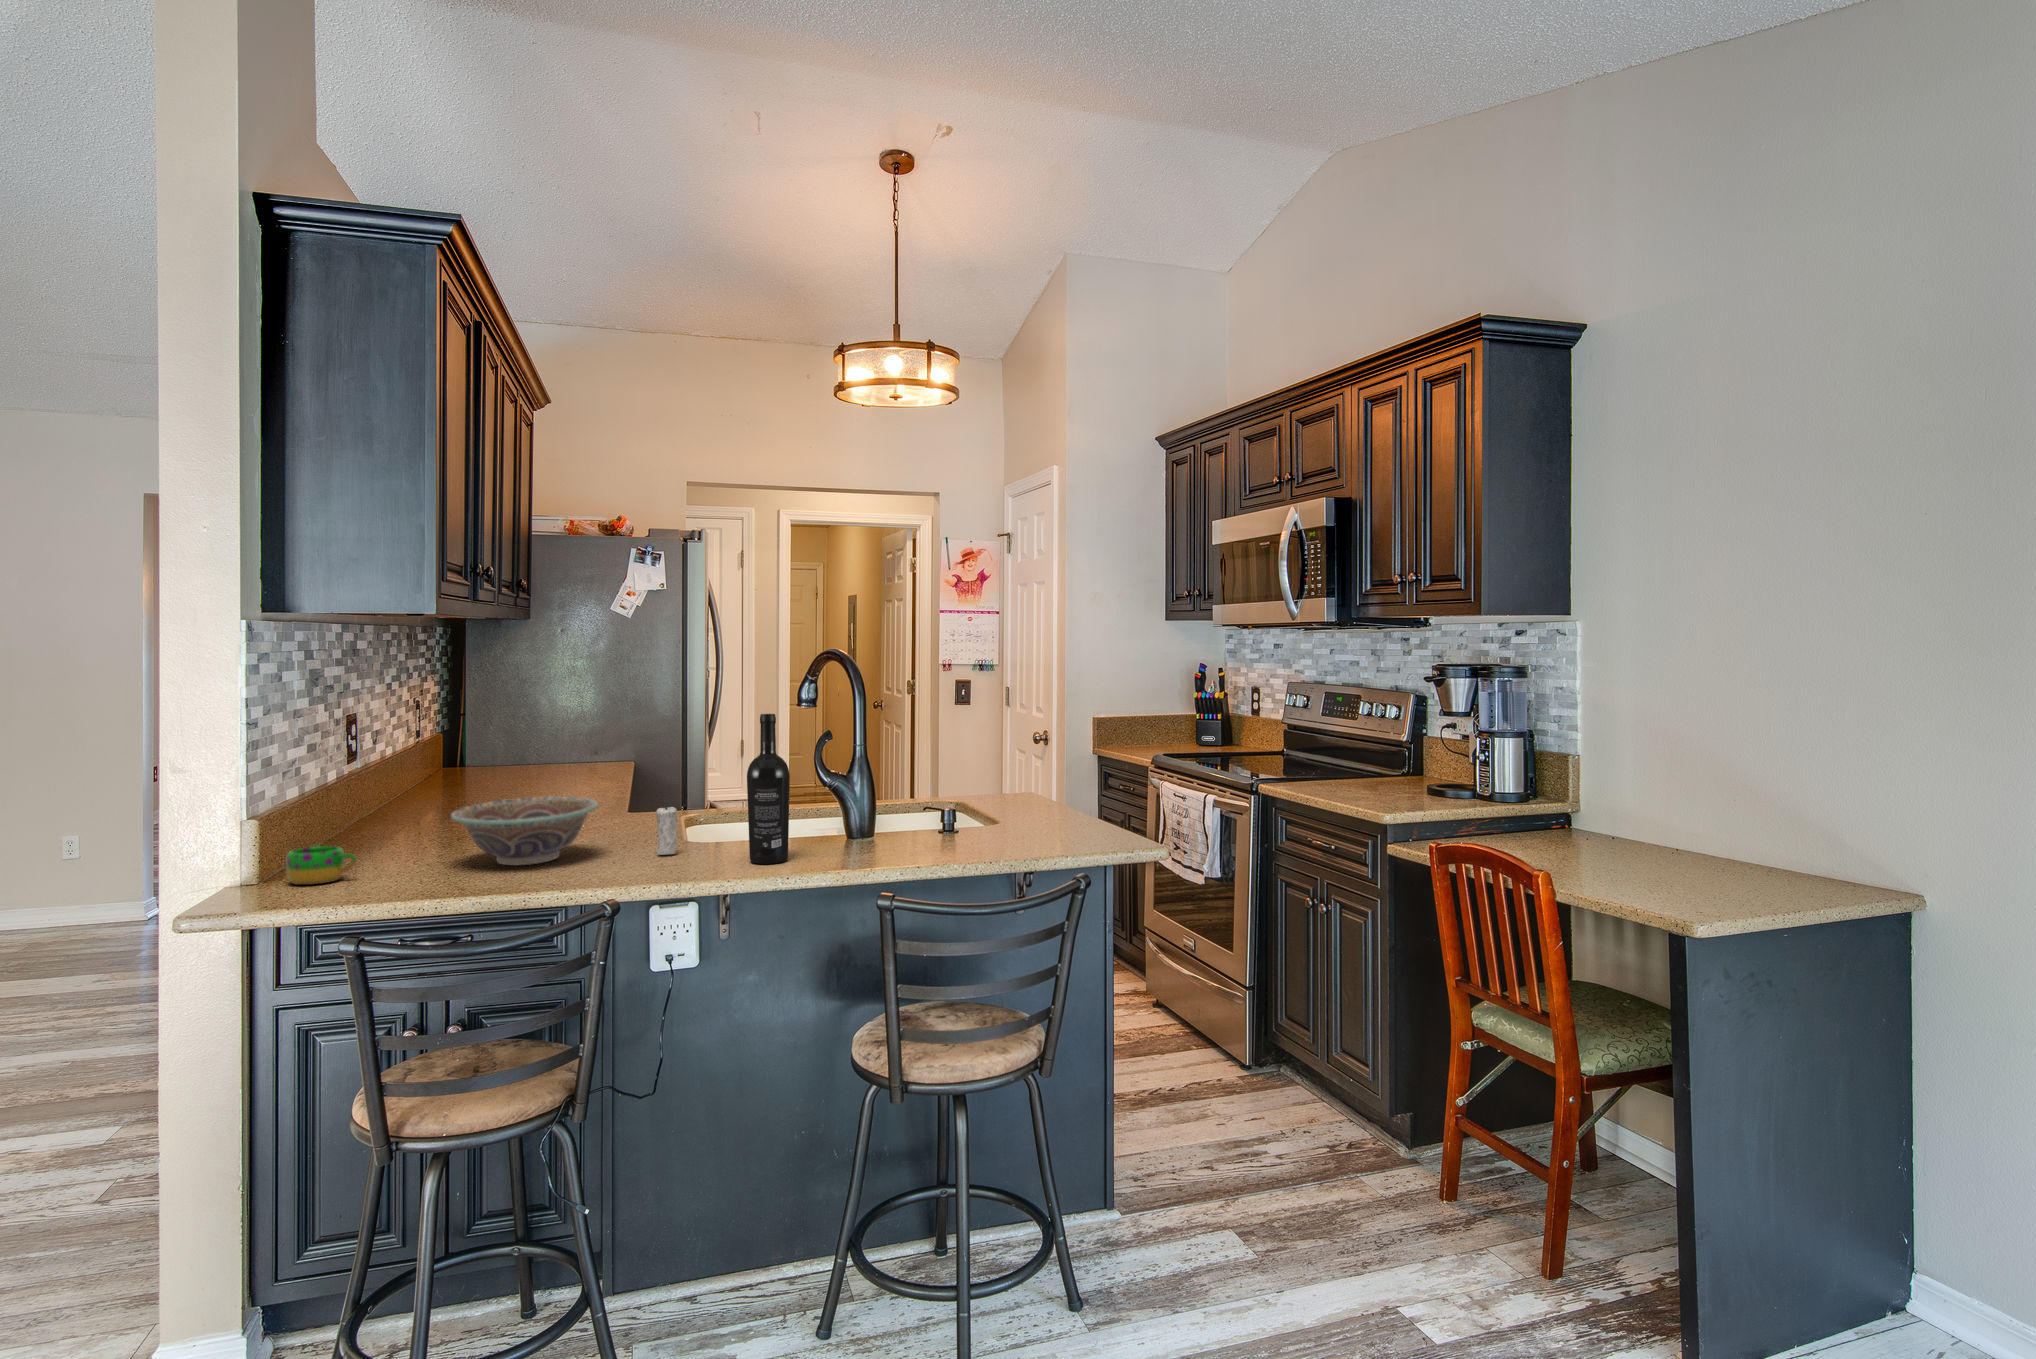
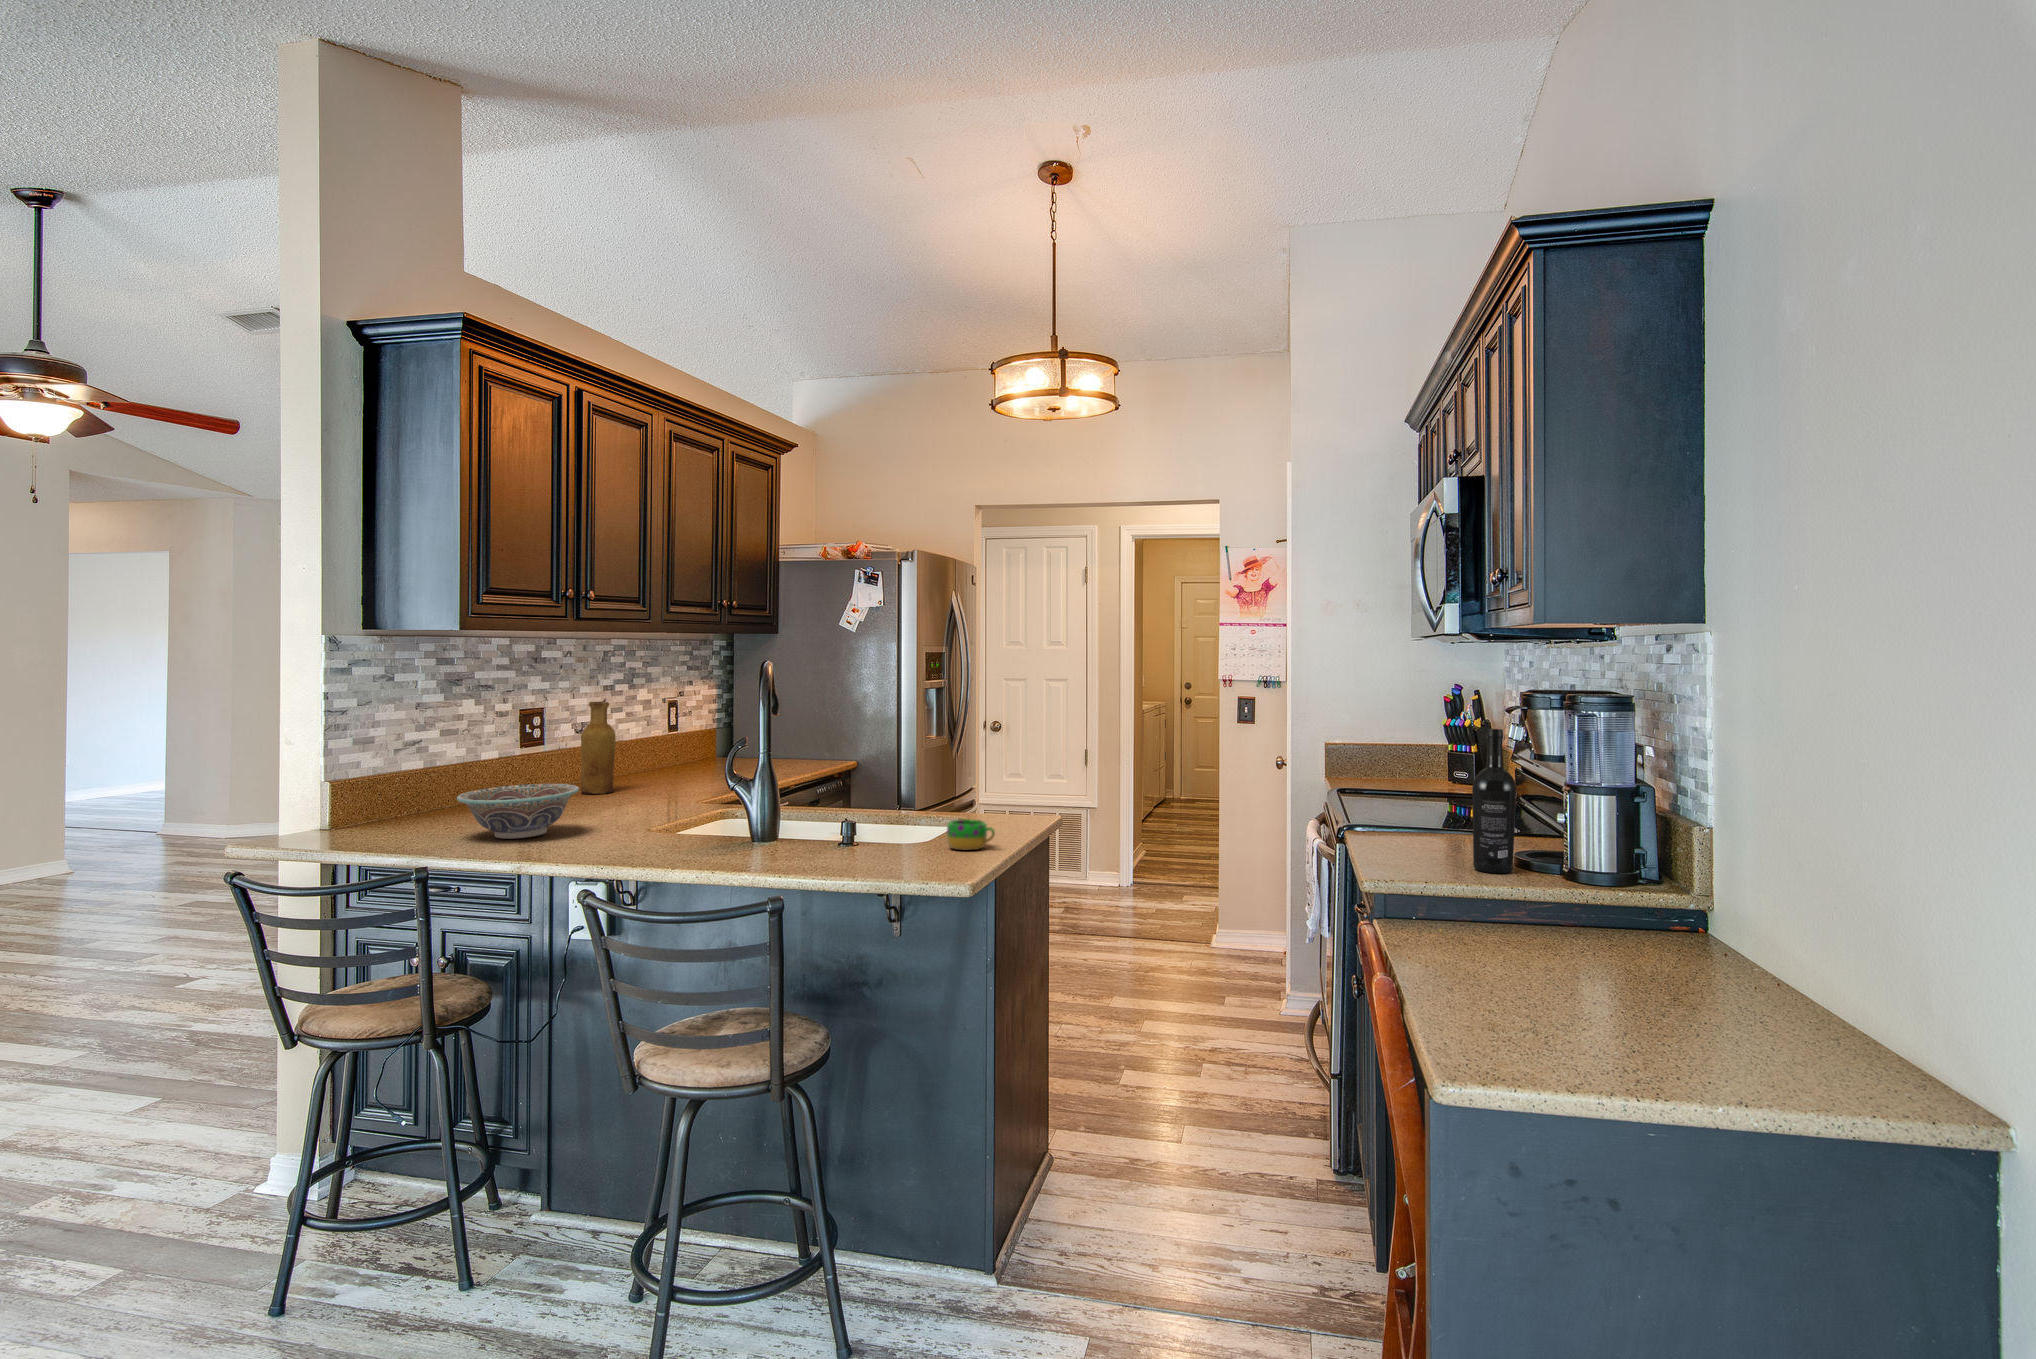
vase: none [403,701,449,816] -> present [581,702,616,794]
wine bottle: present [747,714,790,864] -> present [1472,729,1516,873]
candle: present [656,804,677,855] -> none [601,792,619,842]
mug: present [286,846,356,885] -> present [947,819,995,850]

